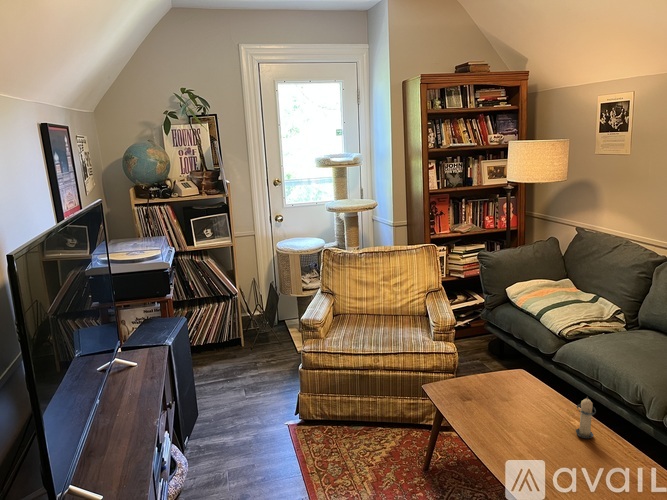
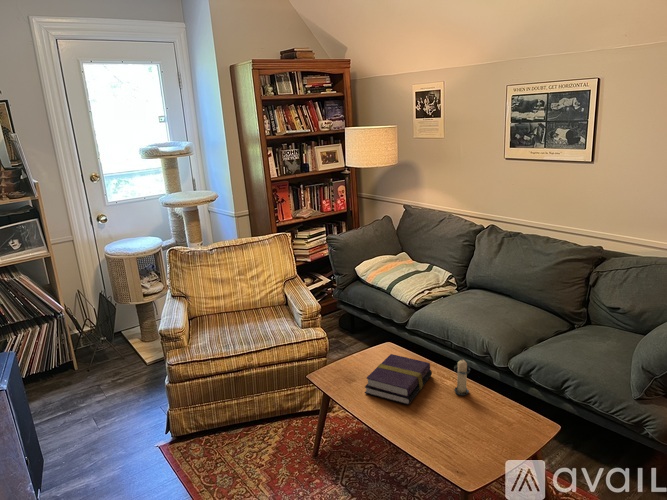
book: none [474,380,555,434] -> present [365,354,432,405]

